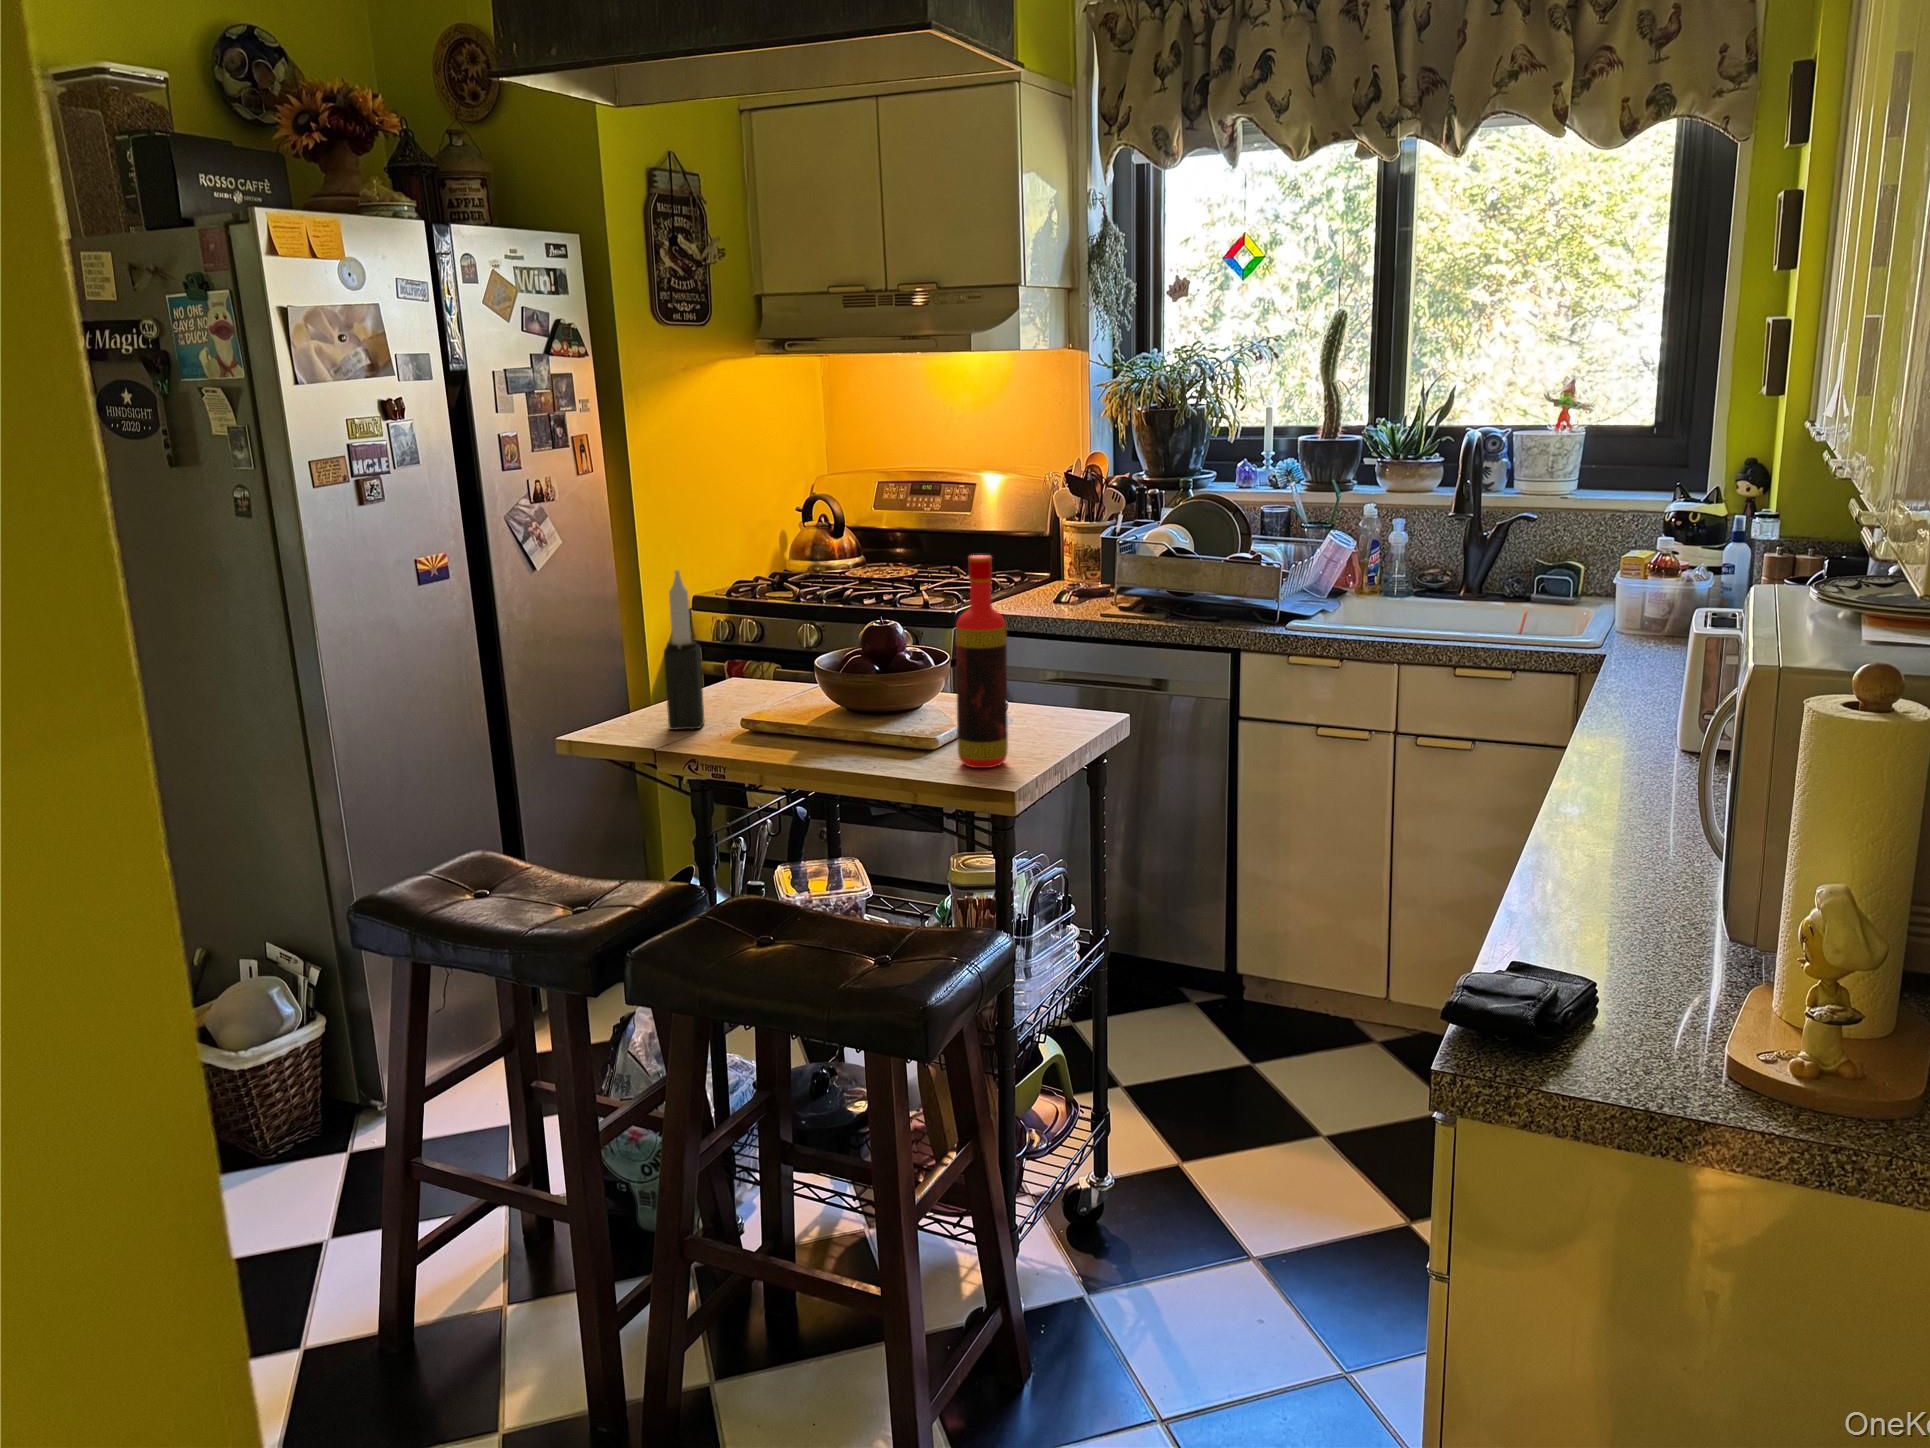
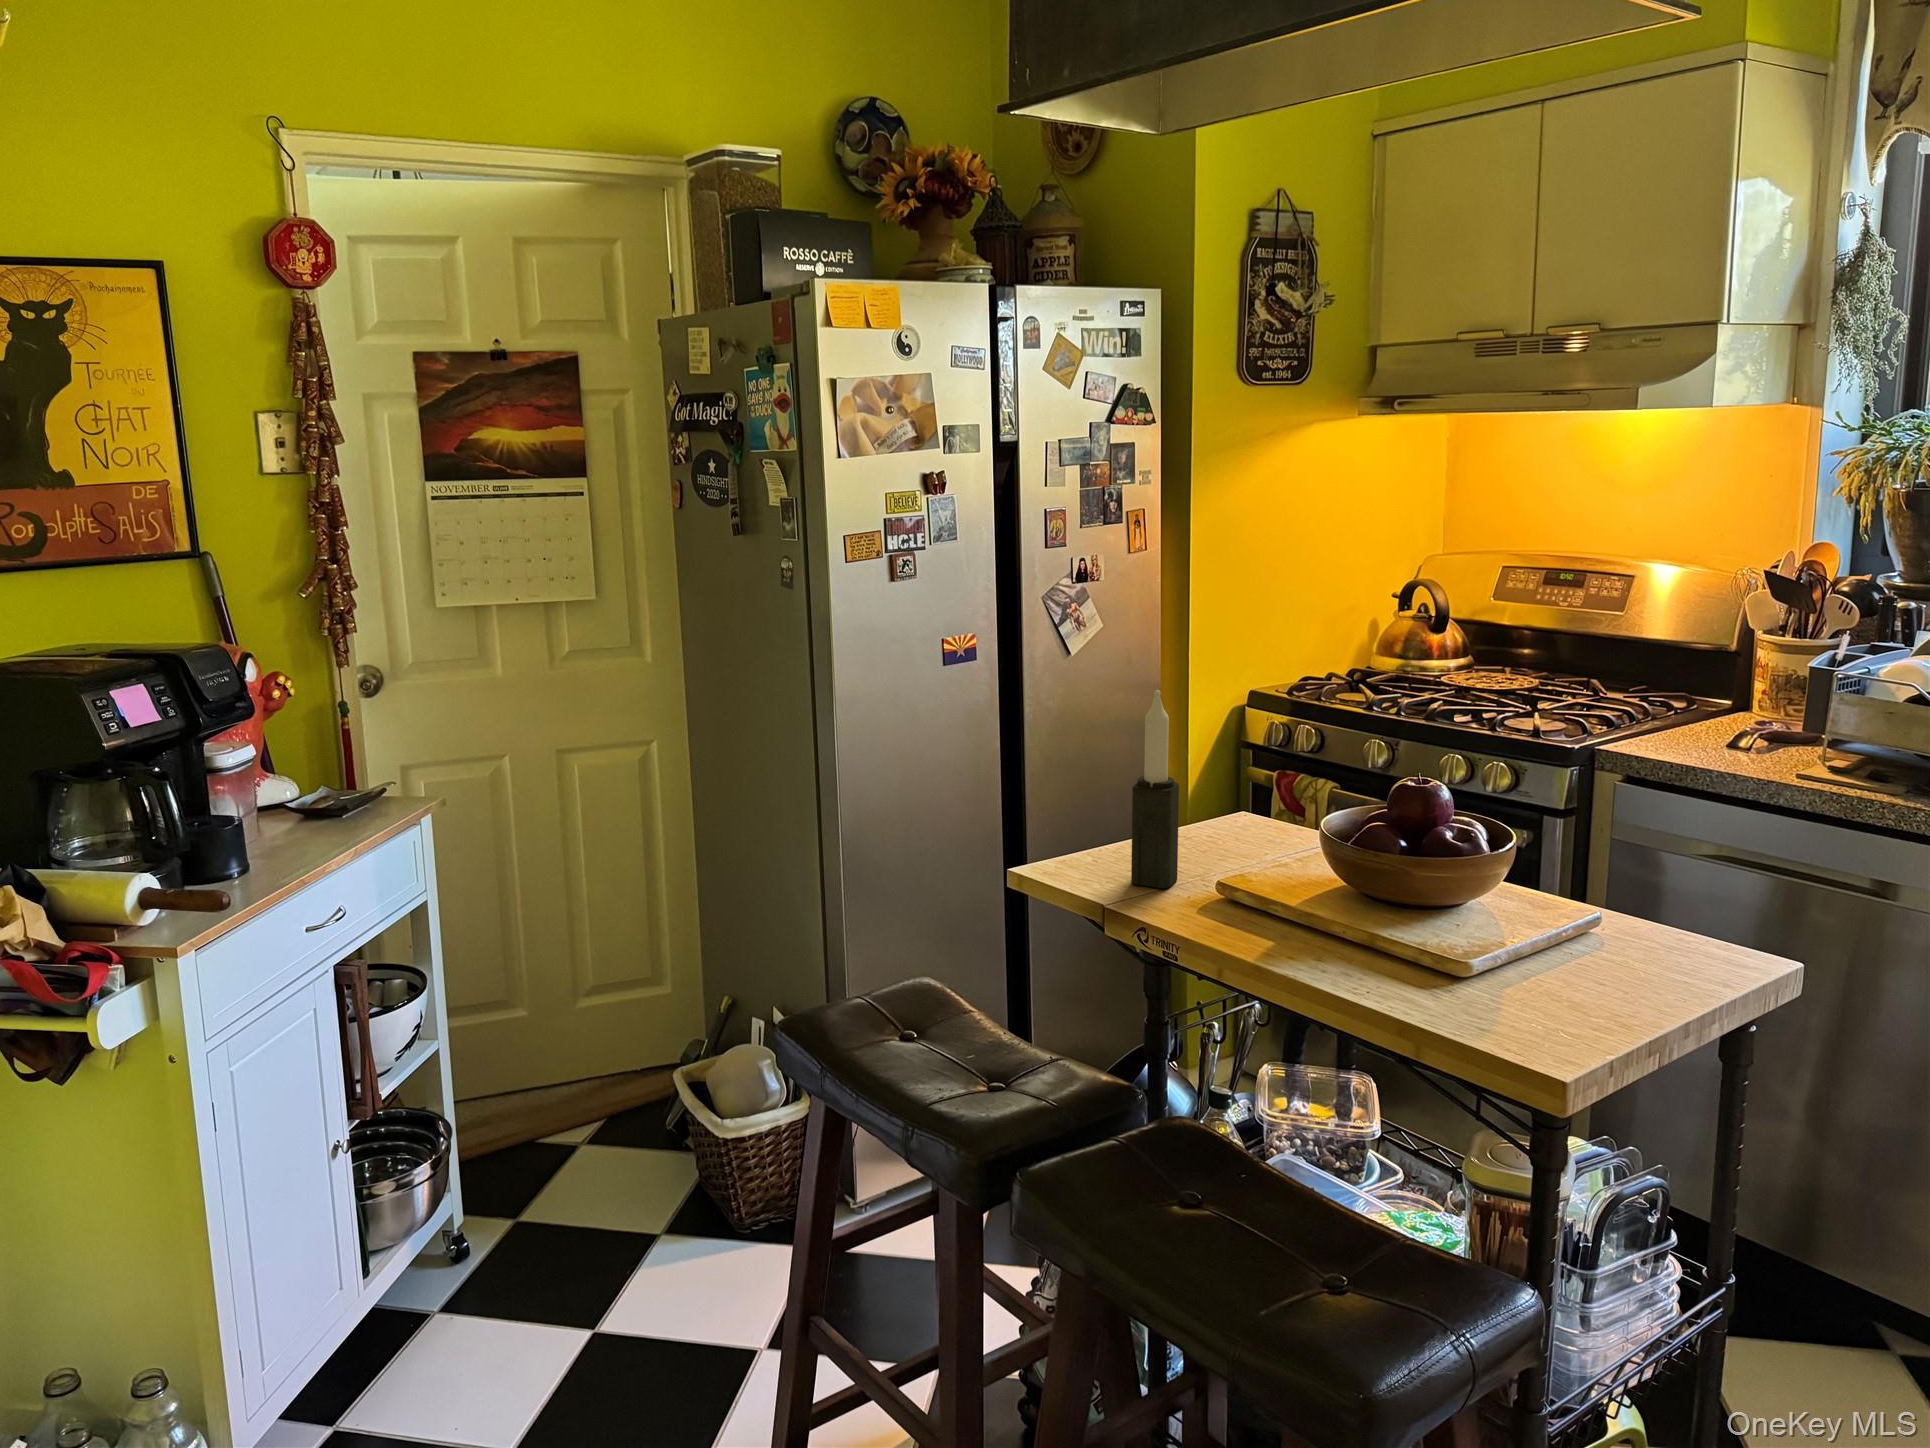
bottle: present [956,555,1008,768] -> none [1493,719,1586,1031]

